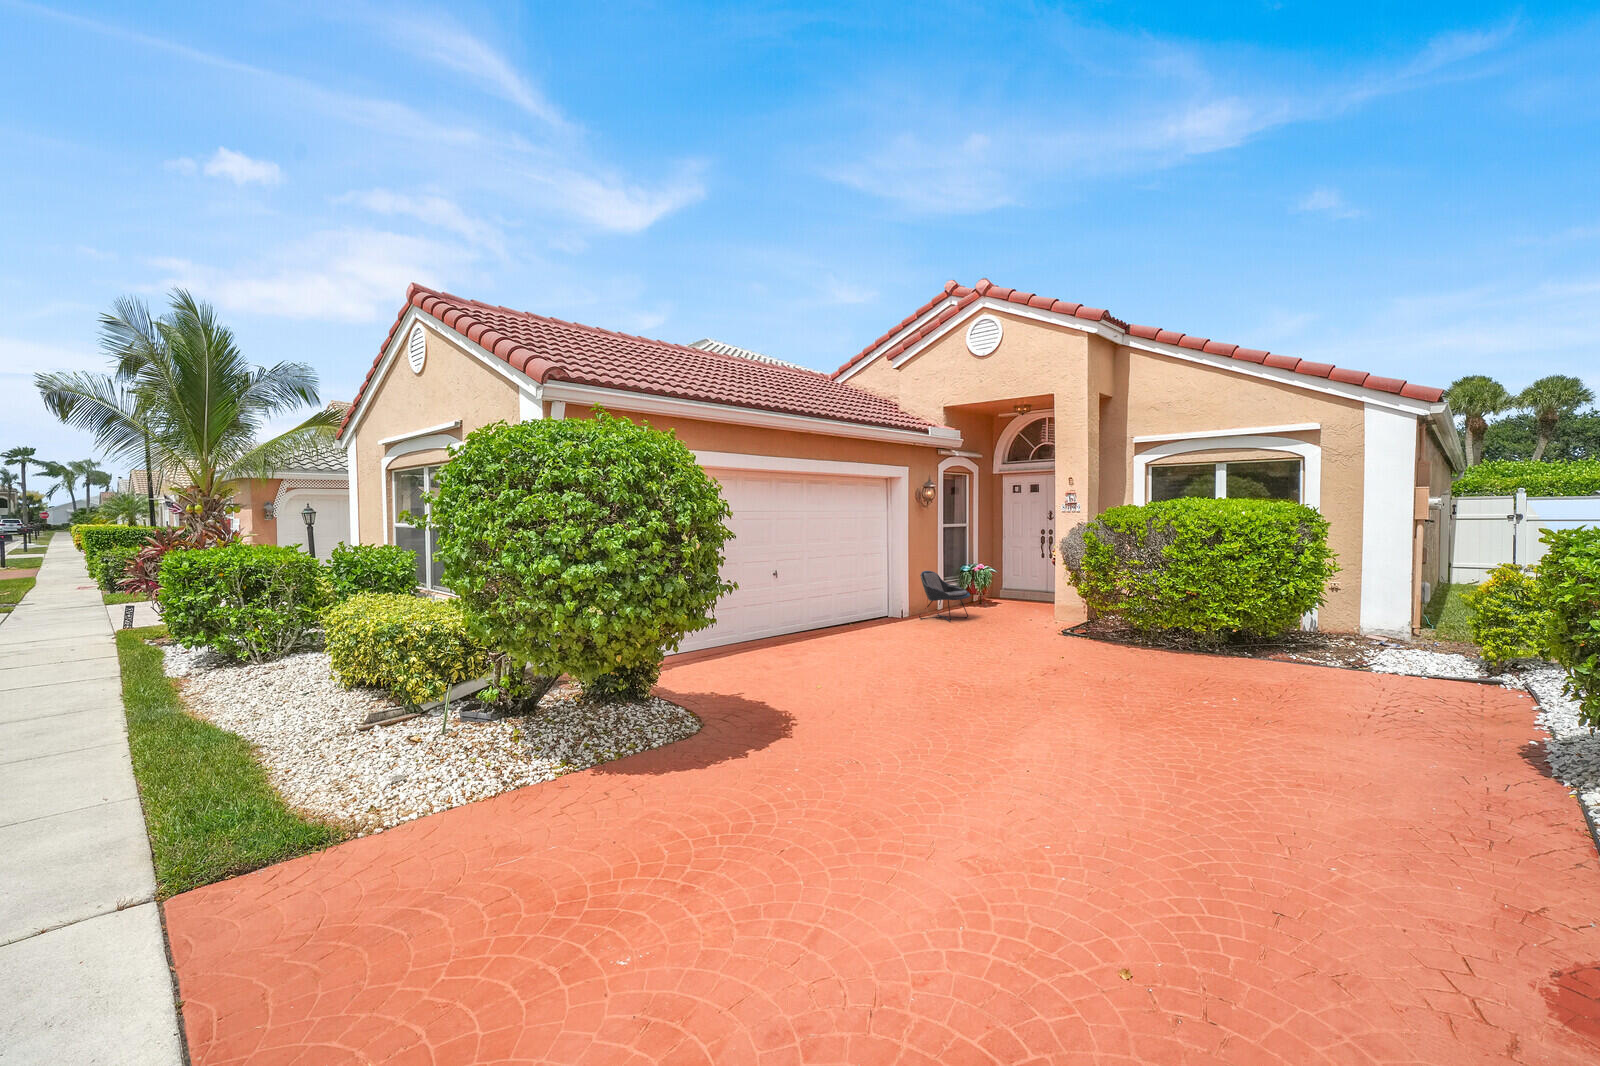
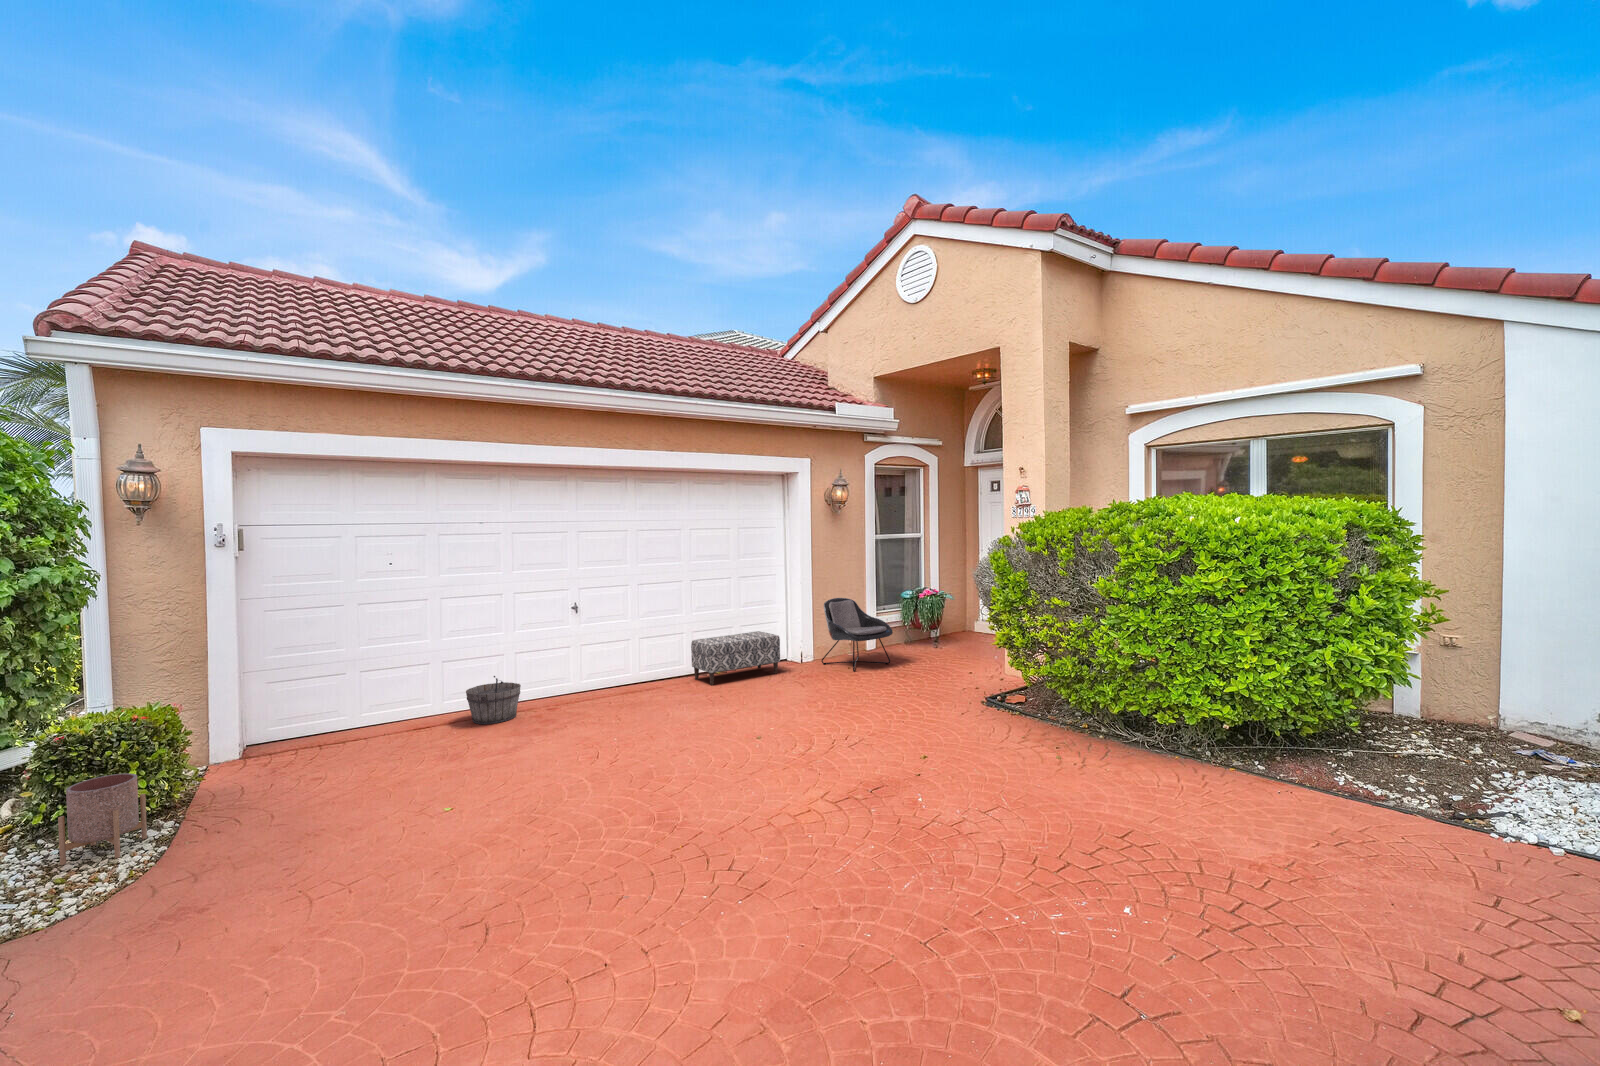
bench: none [842,595,900,631] -> present [691,631,780,685]
wooden bucket: none [730,620,766,653] -> present [466,676,521,724]
planter: none [643,662,679,713] -> present [58,773,147,865]

